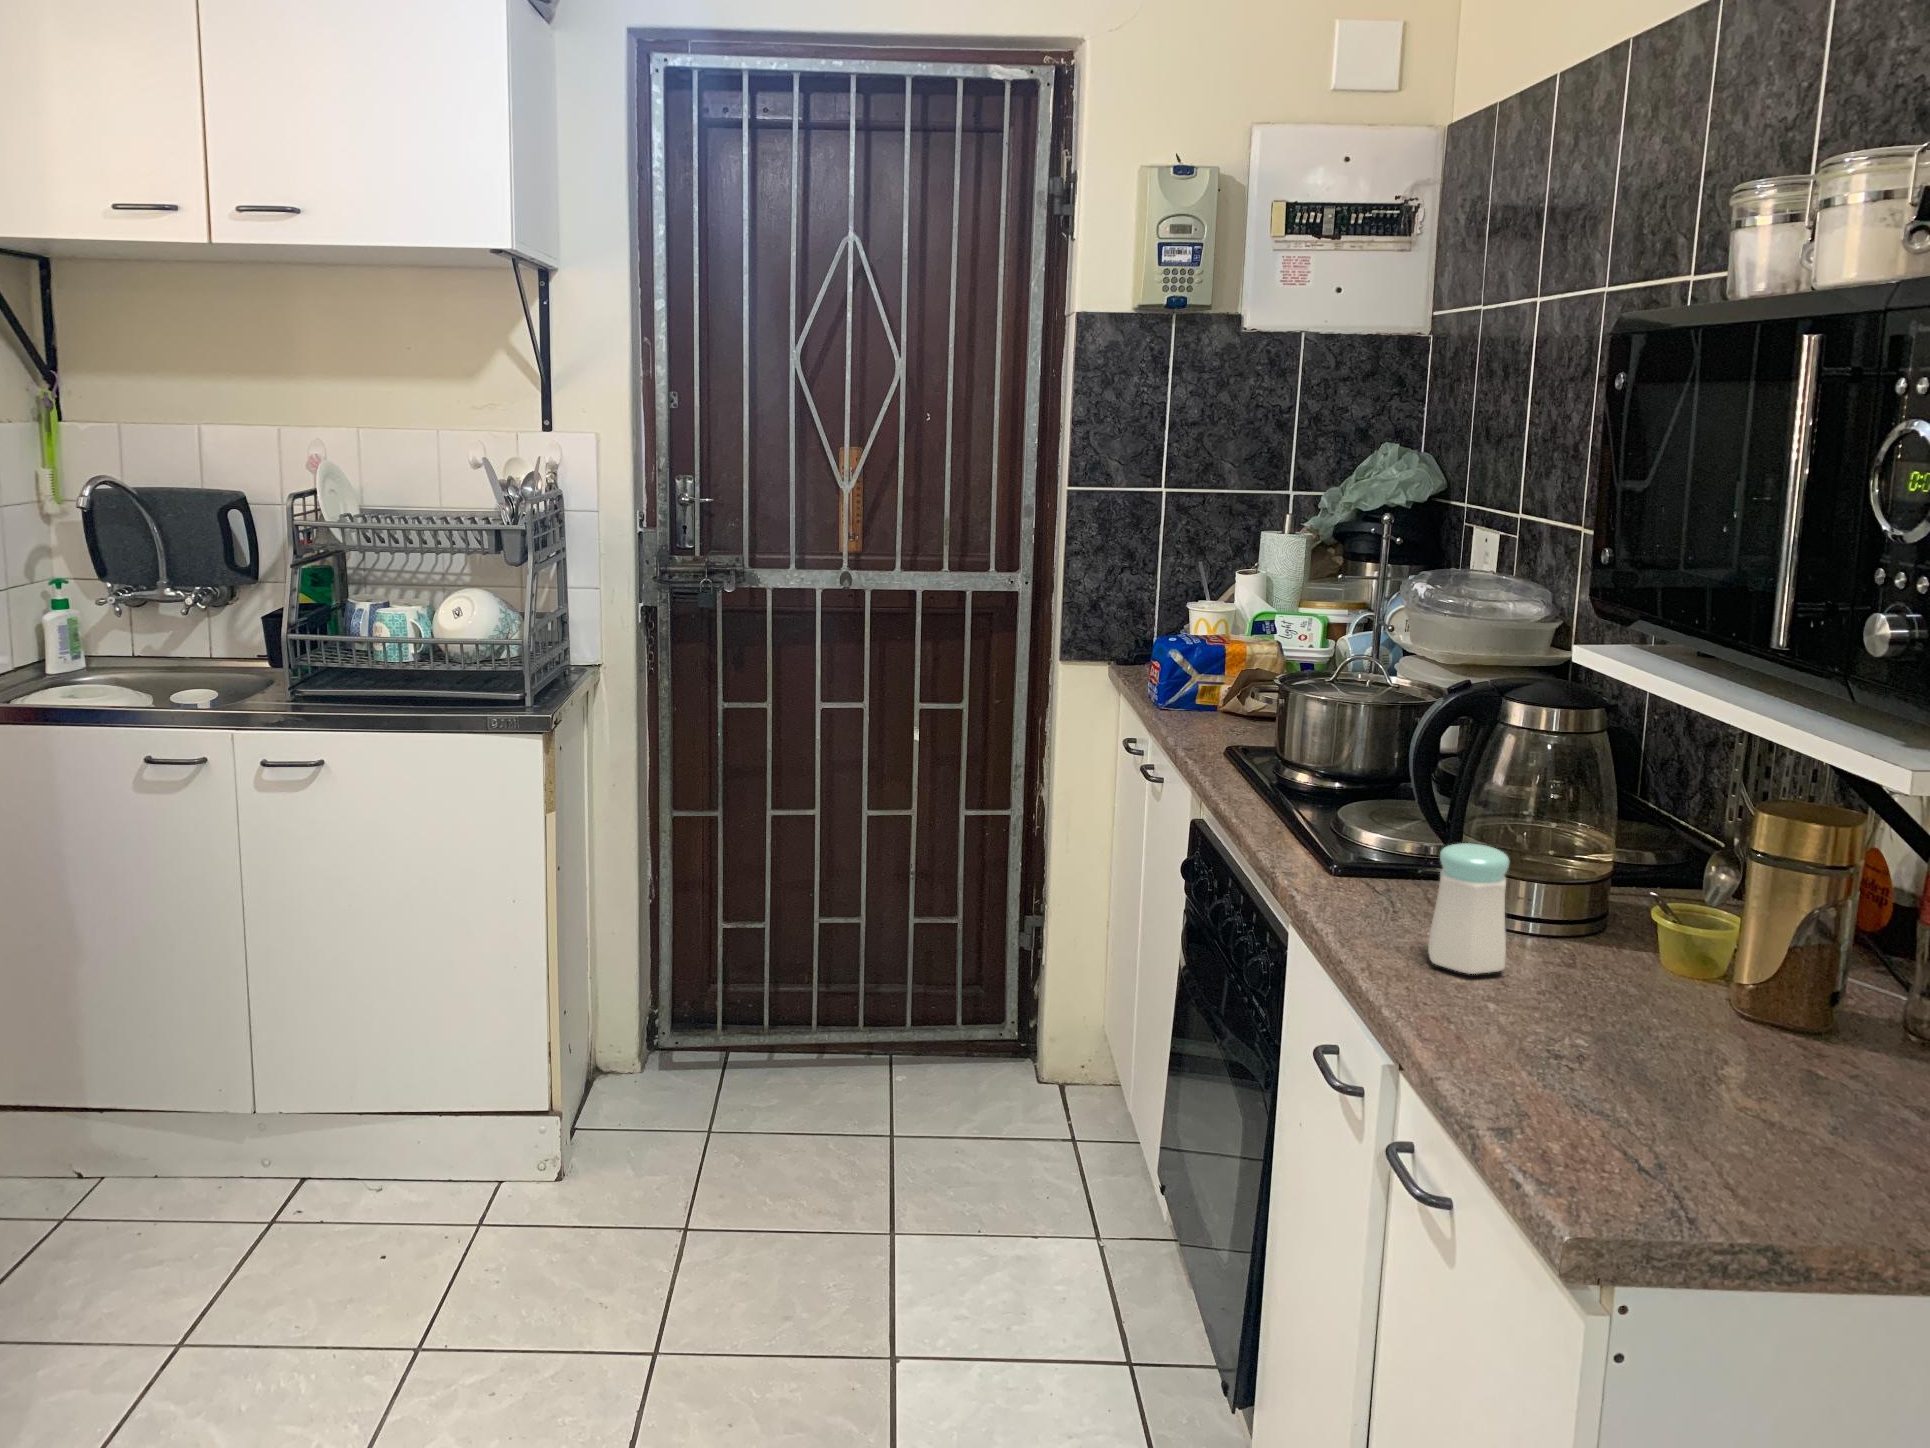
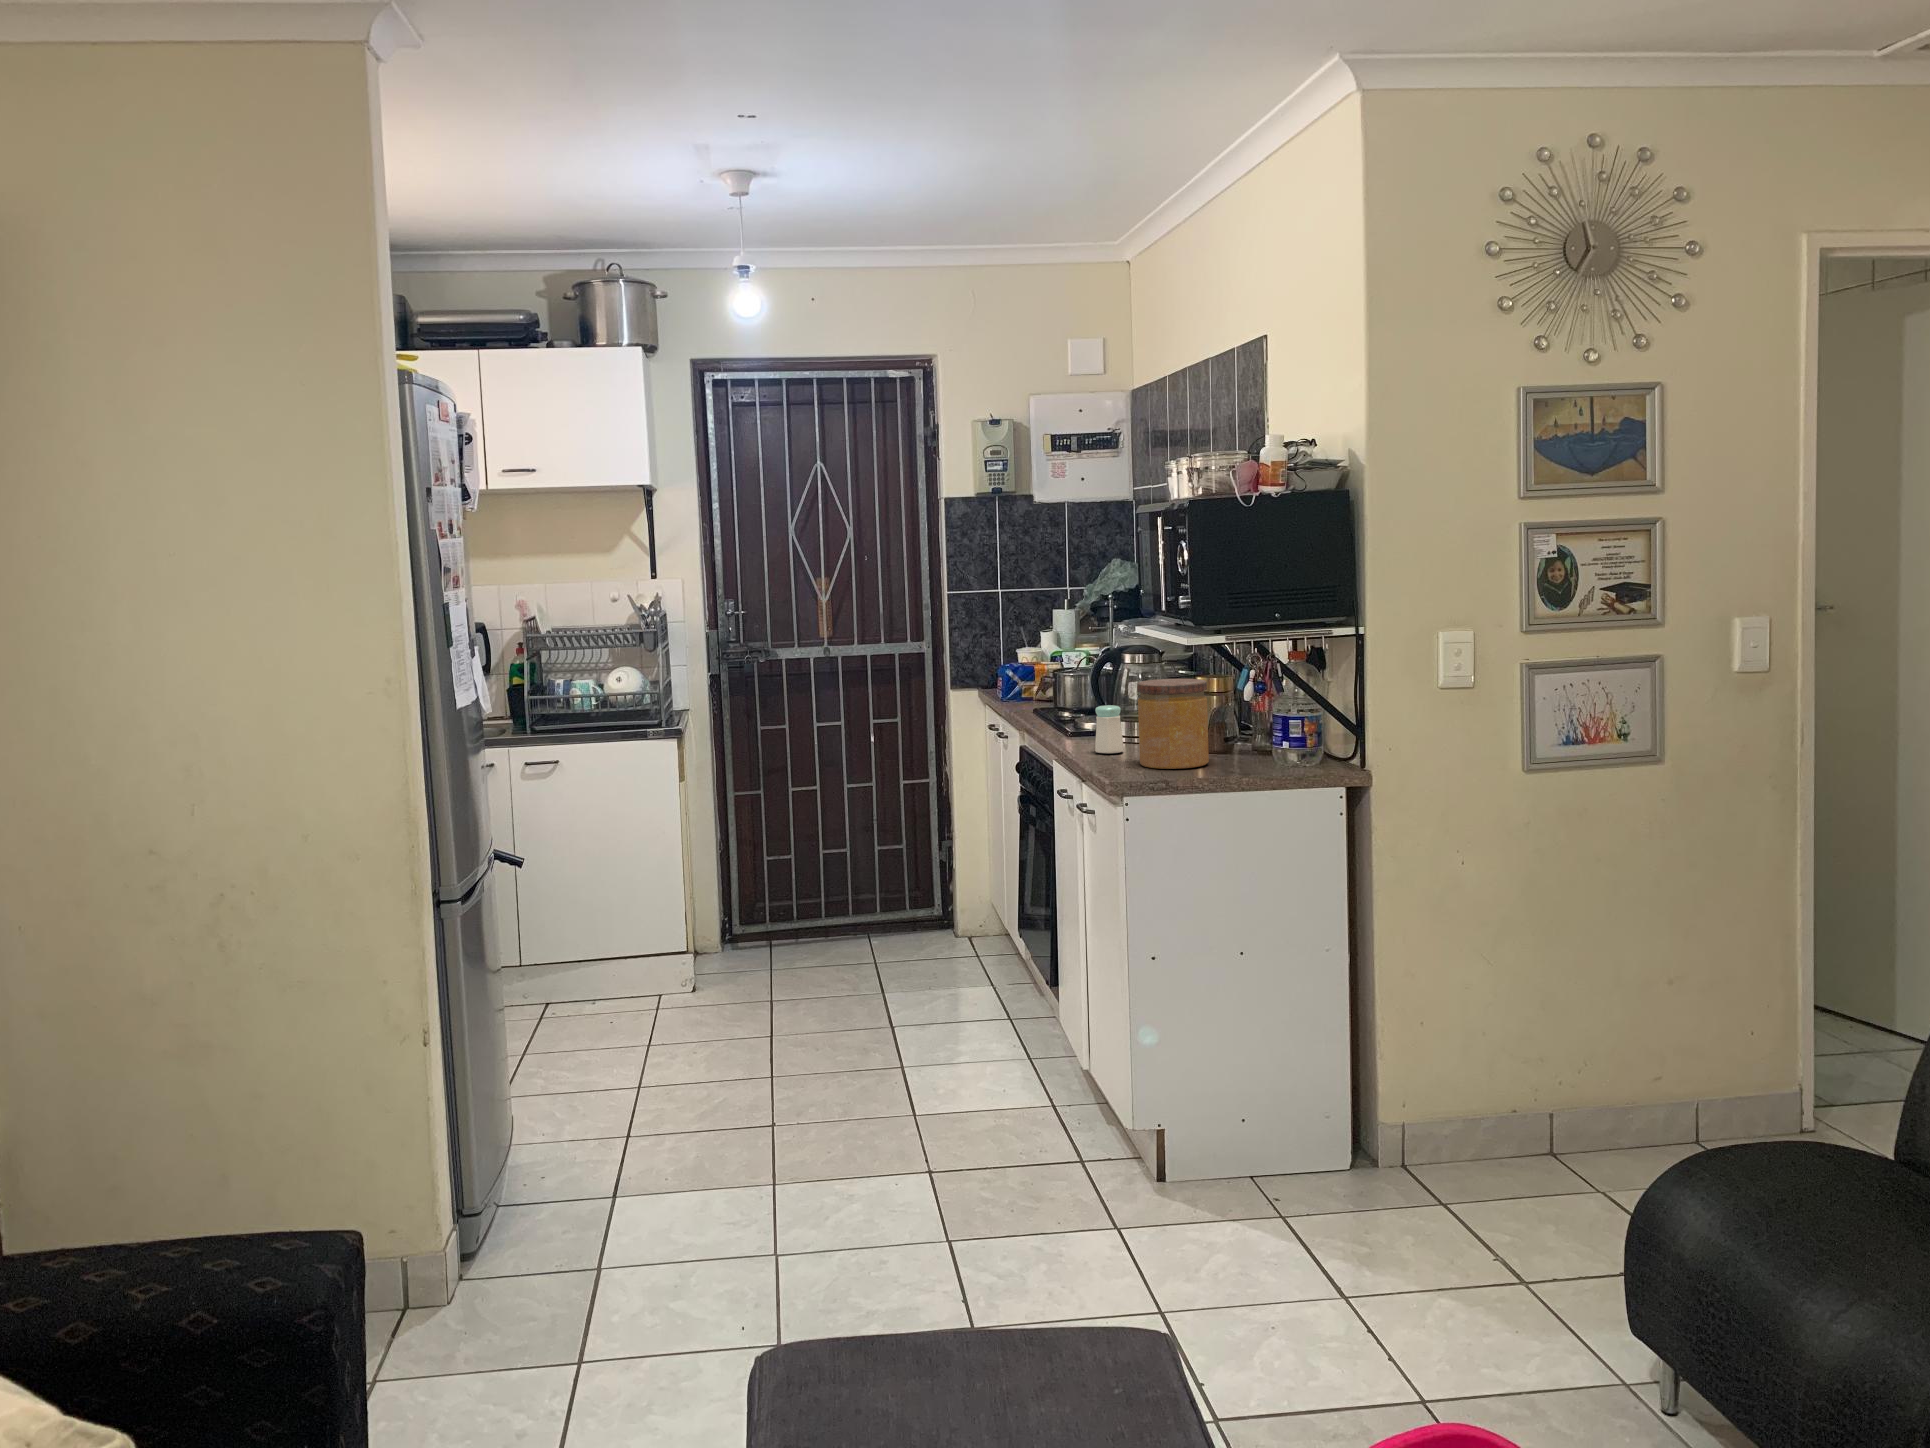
jar: none [1587,818,1835,1111] -> present [1137,679,1209,769]

